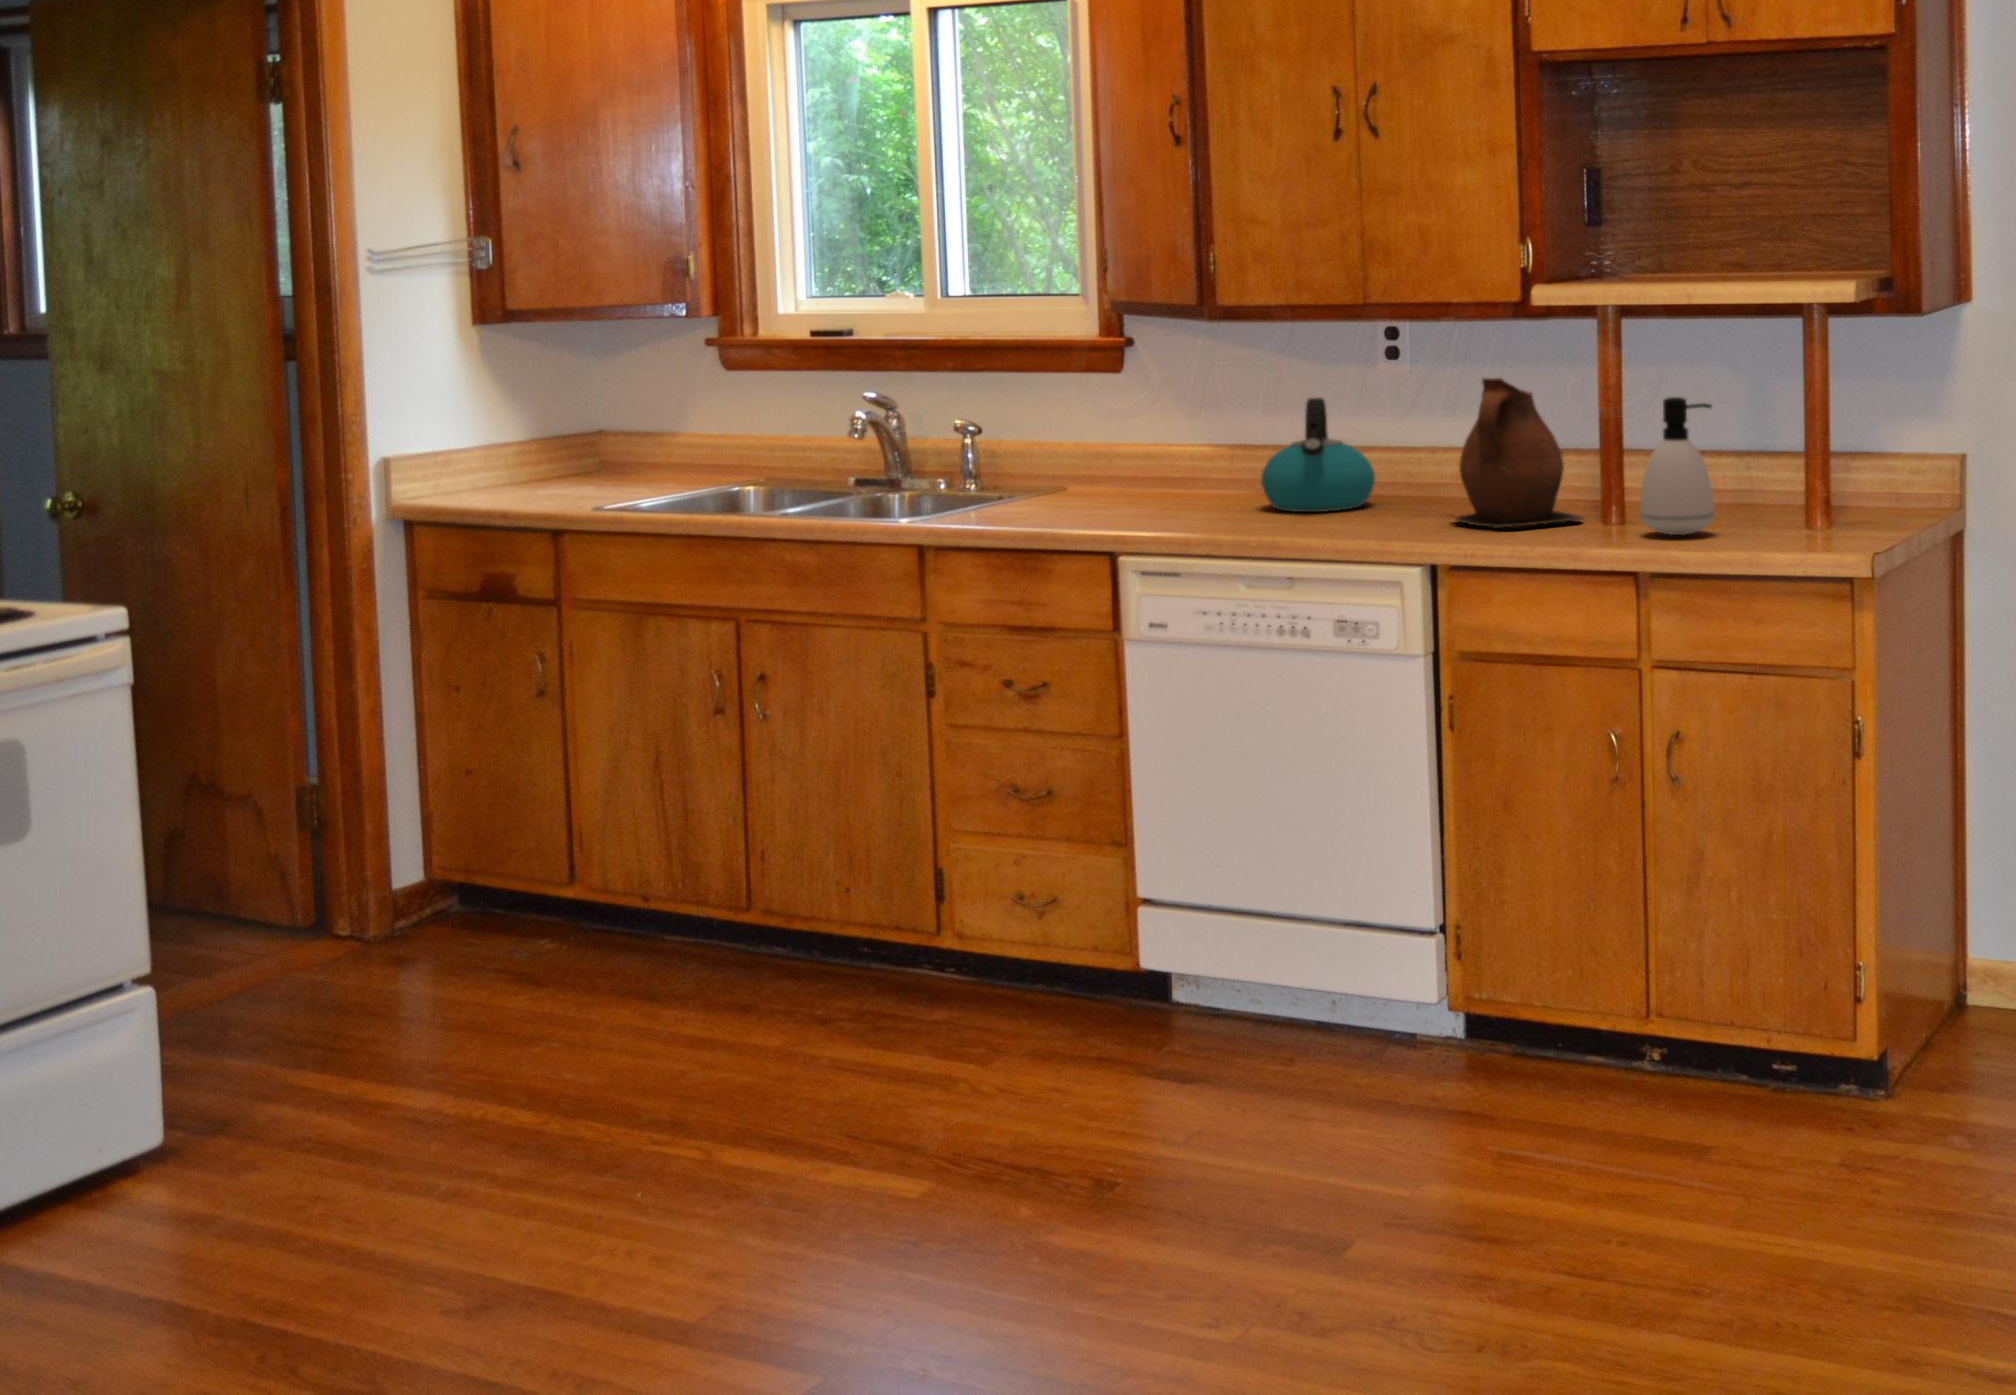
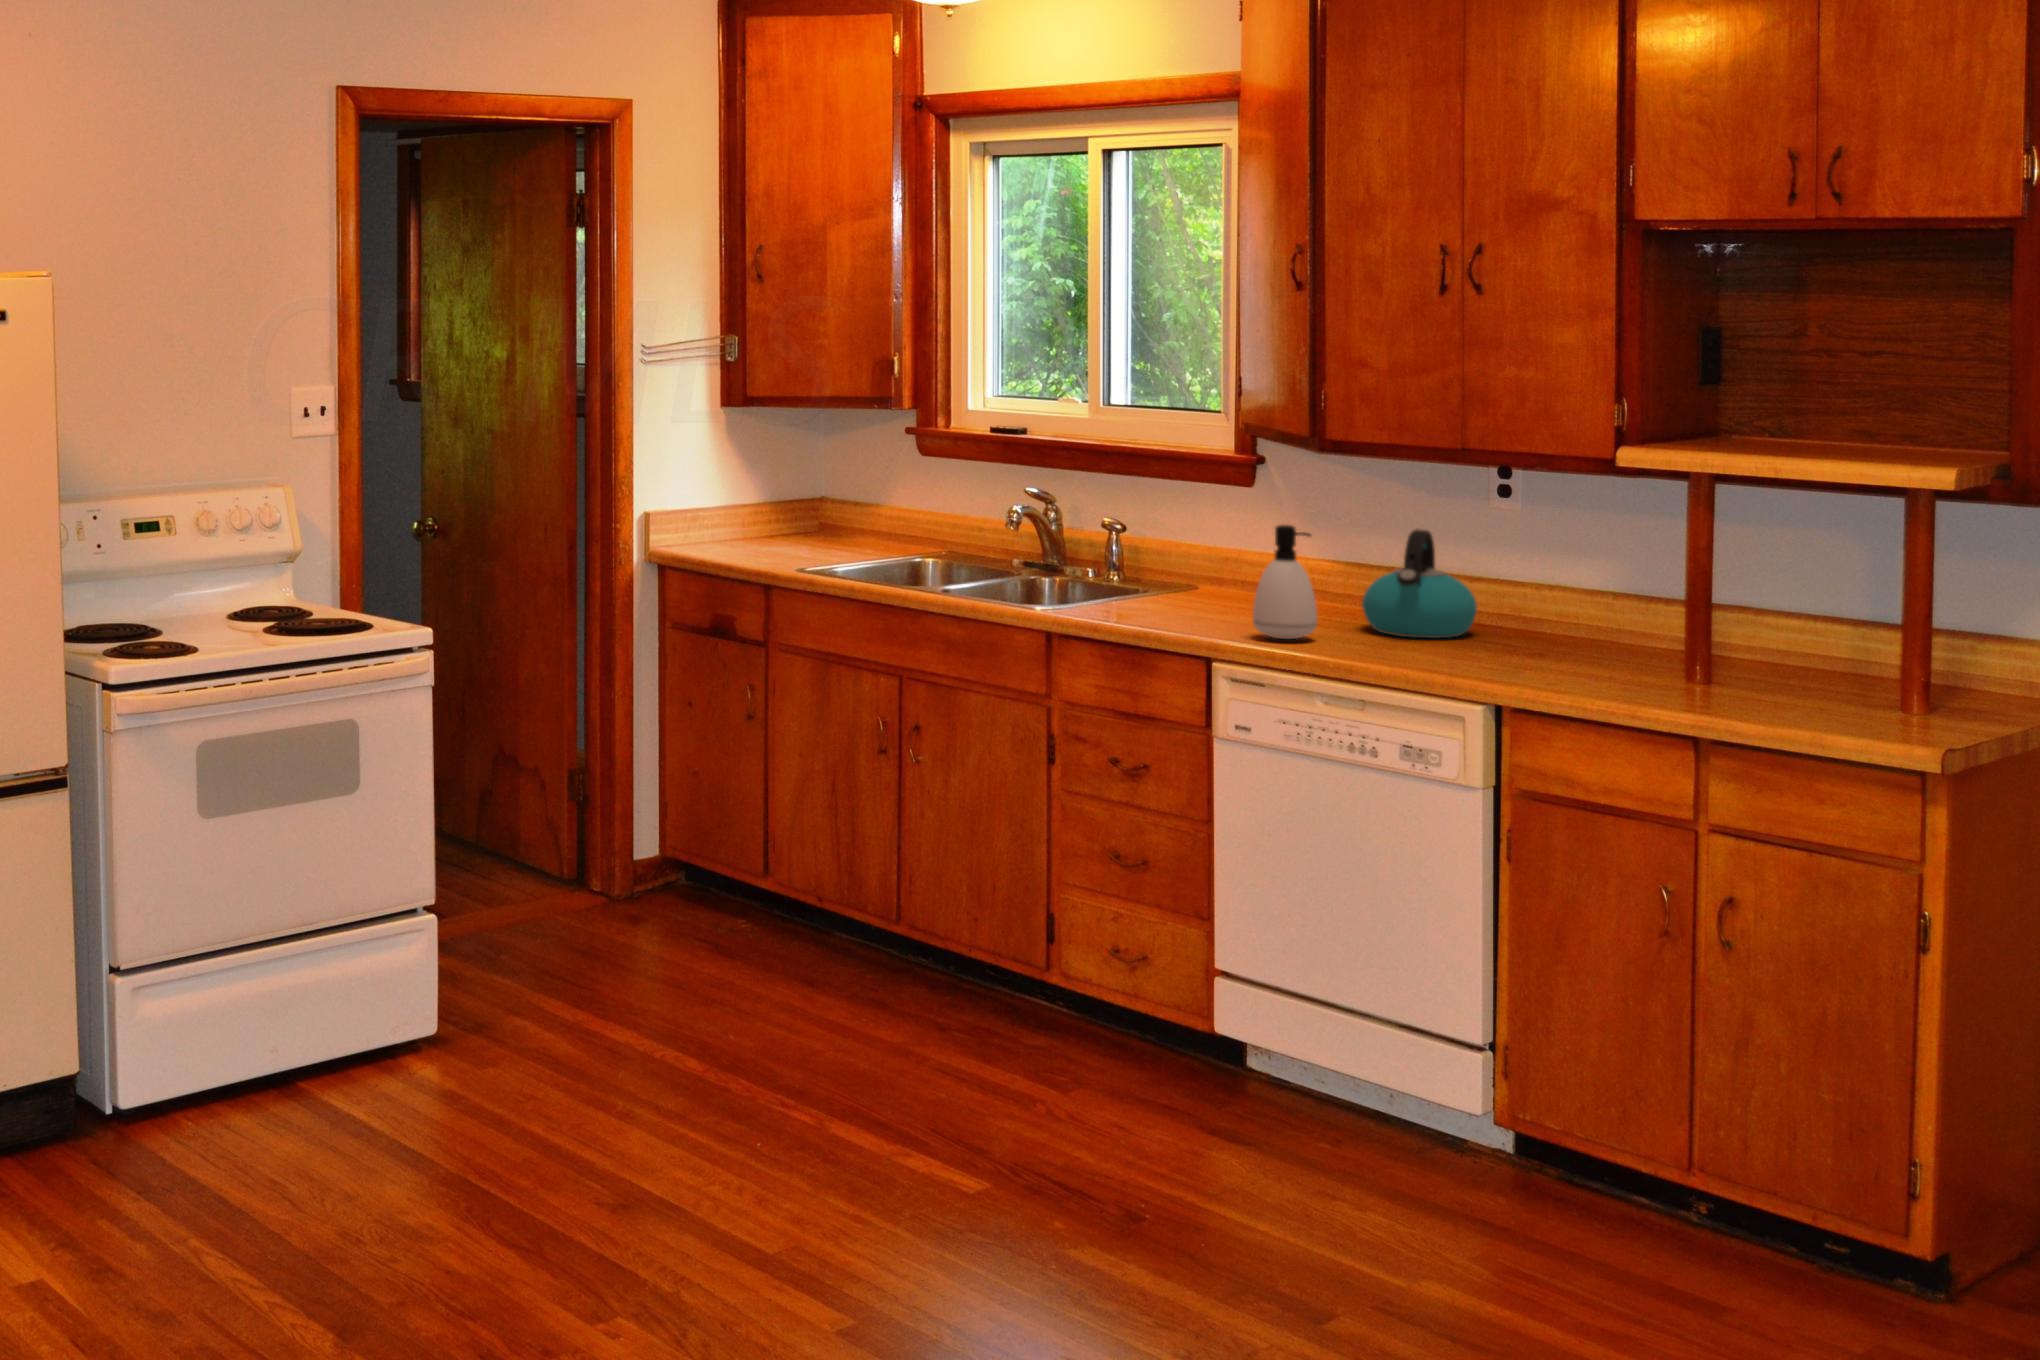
ceramic pitcher: present [1456,378,1583,528] -> none [1527,531,1672,680]
soap dispenser: present [1640,397,1715,535] -> present [1253,525,1317,639]

